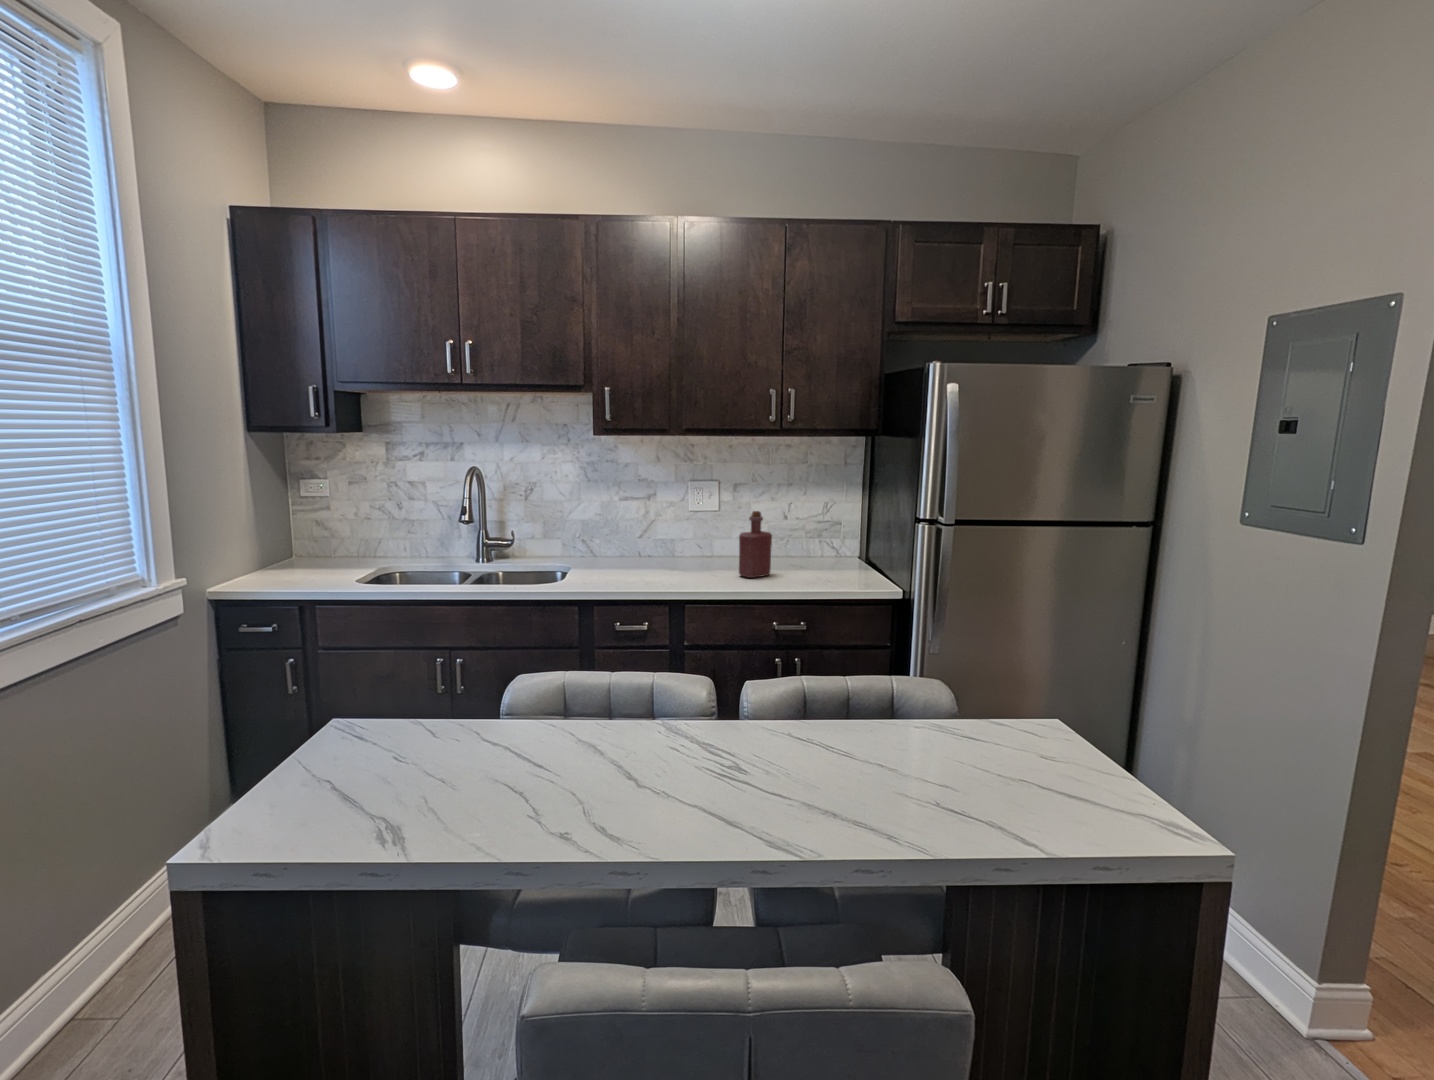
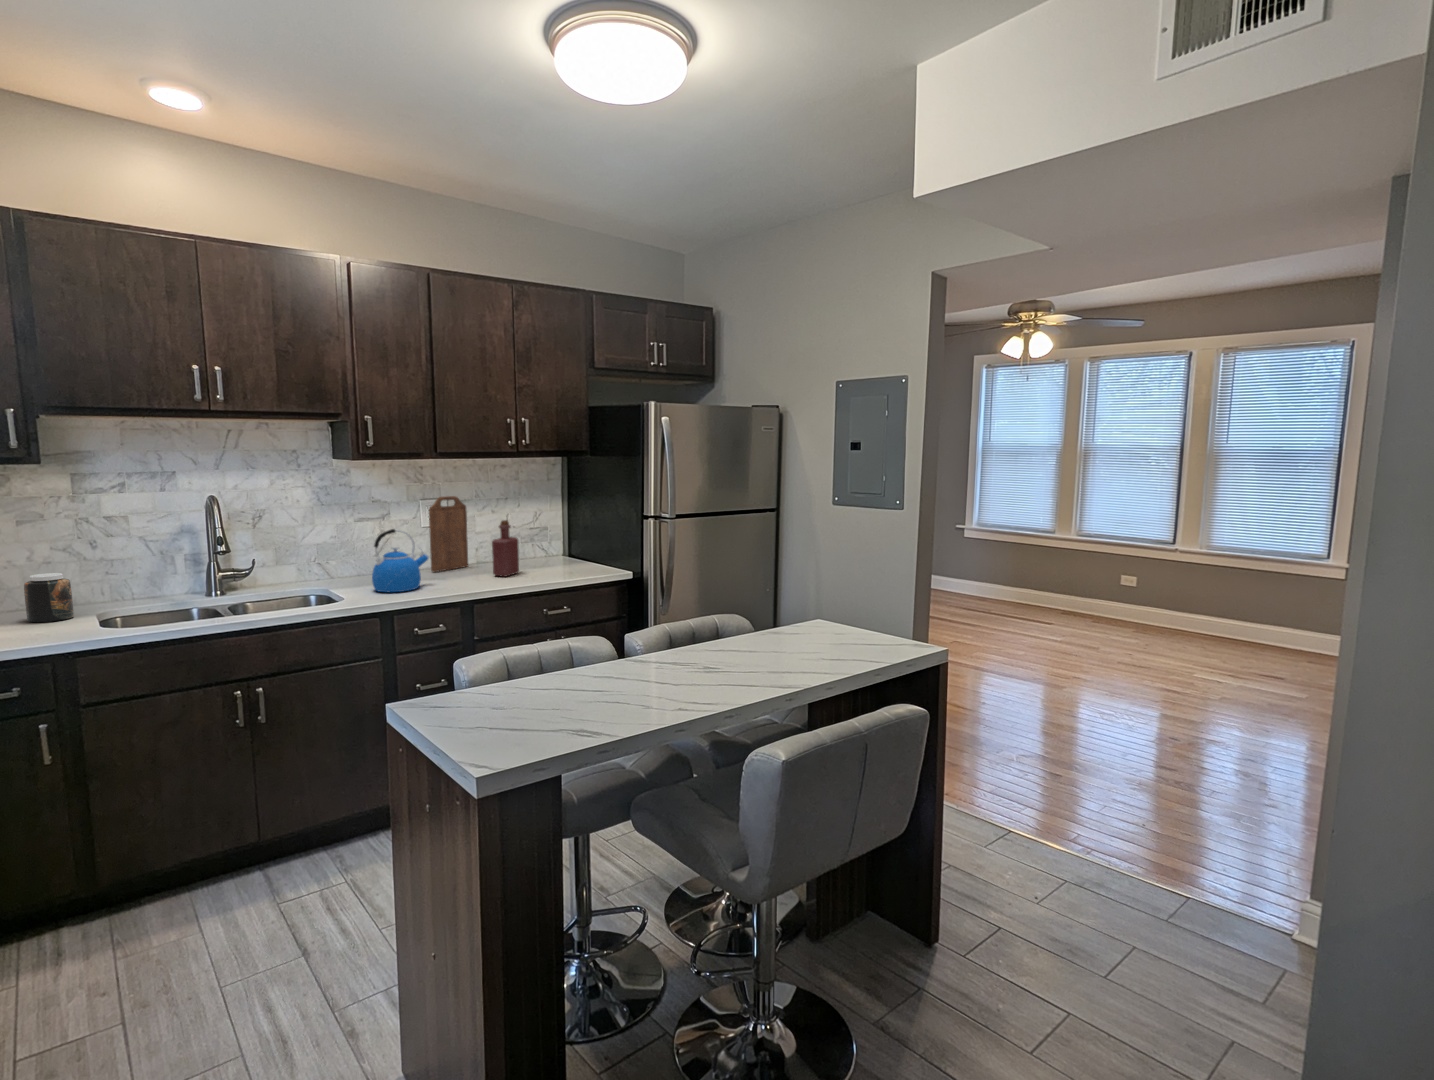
cutting board: none [689,479,736,563] -> present [429,496,468,572]
kettle: none [604,511,665,581] -> present [372,529,429,592]
jar: none [335,528,369,570] -> present [24,573,74,622]

